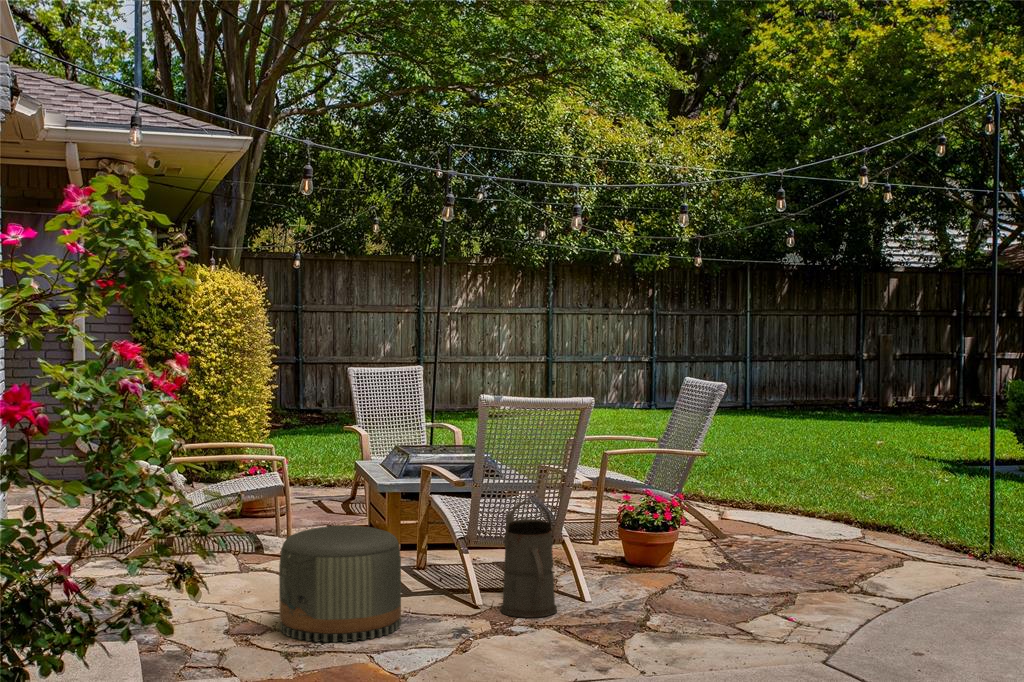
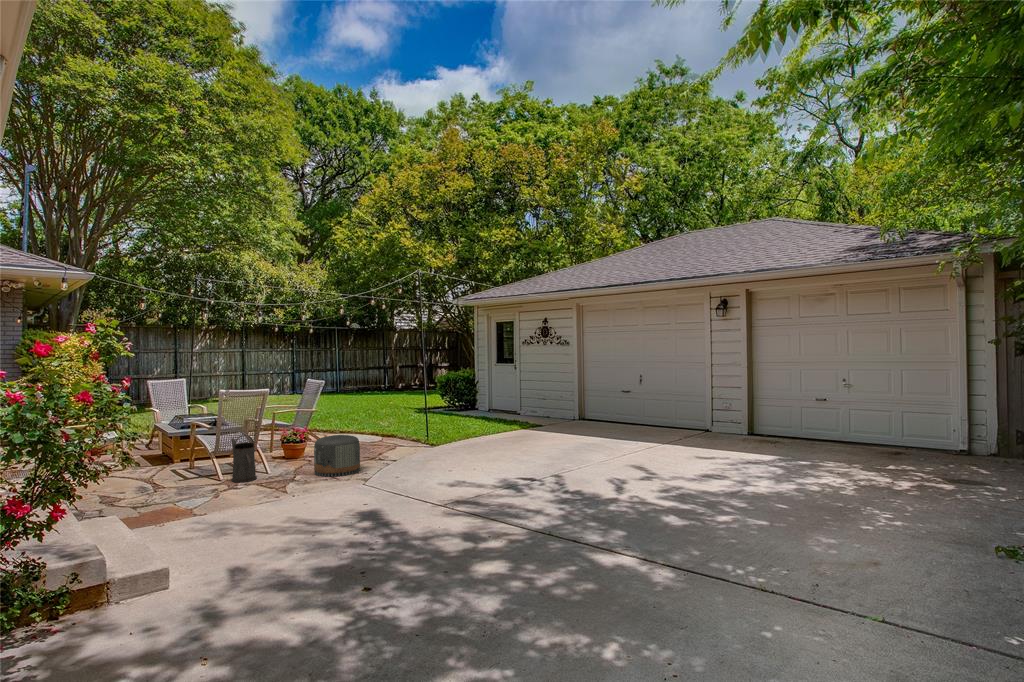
pouf: present [279,525,401,642] -> present [314,435,360,477]

